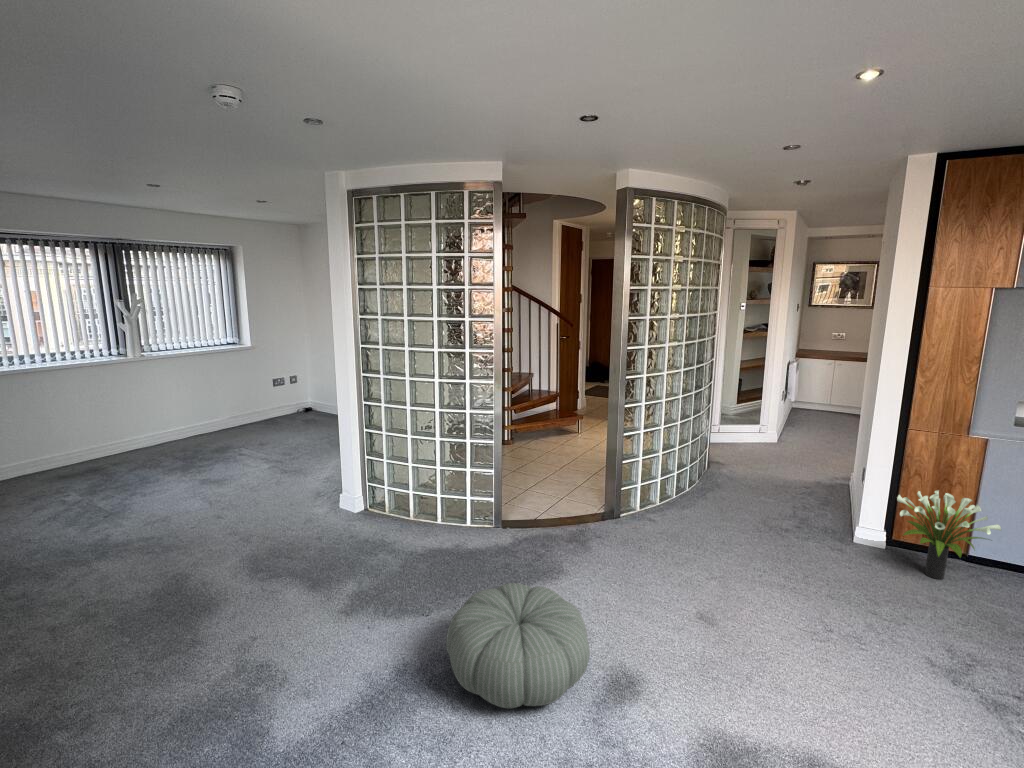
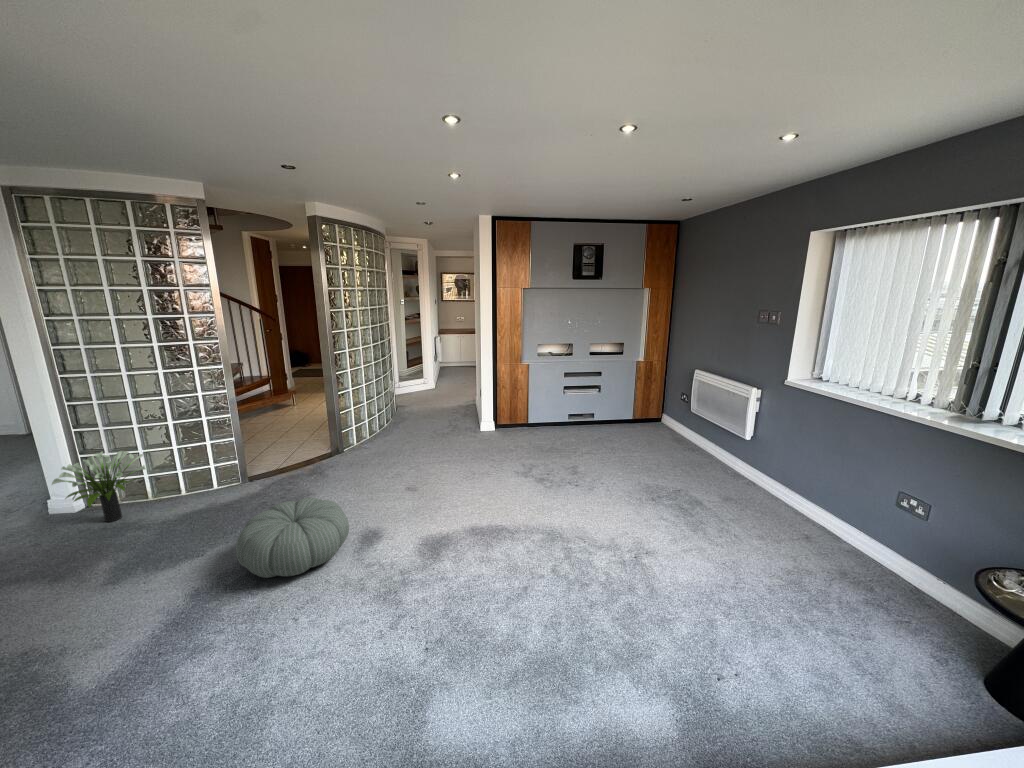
potted plant: present [897,491,1001,579] -> present [52,451,146,522]

